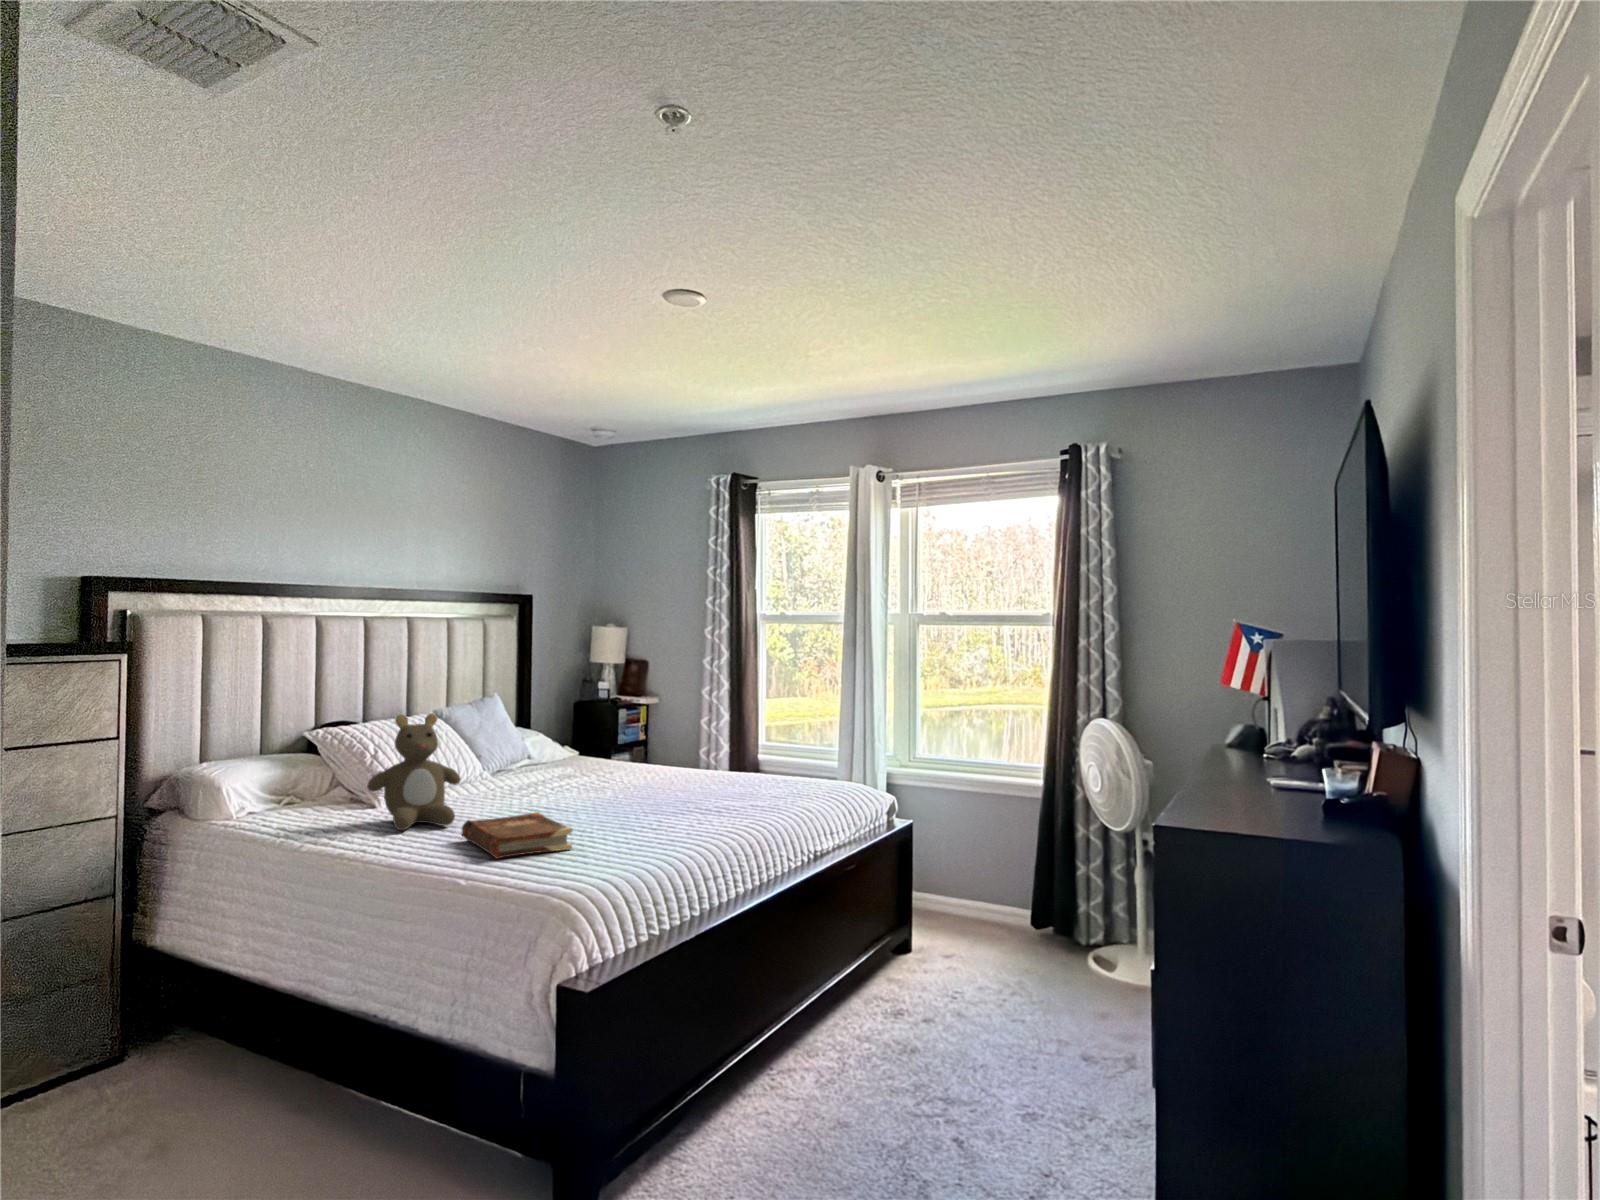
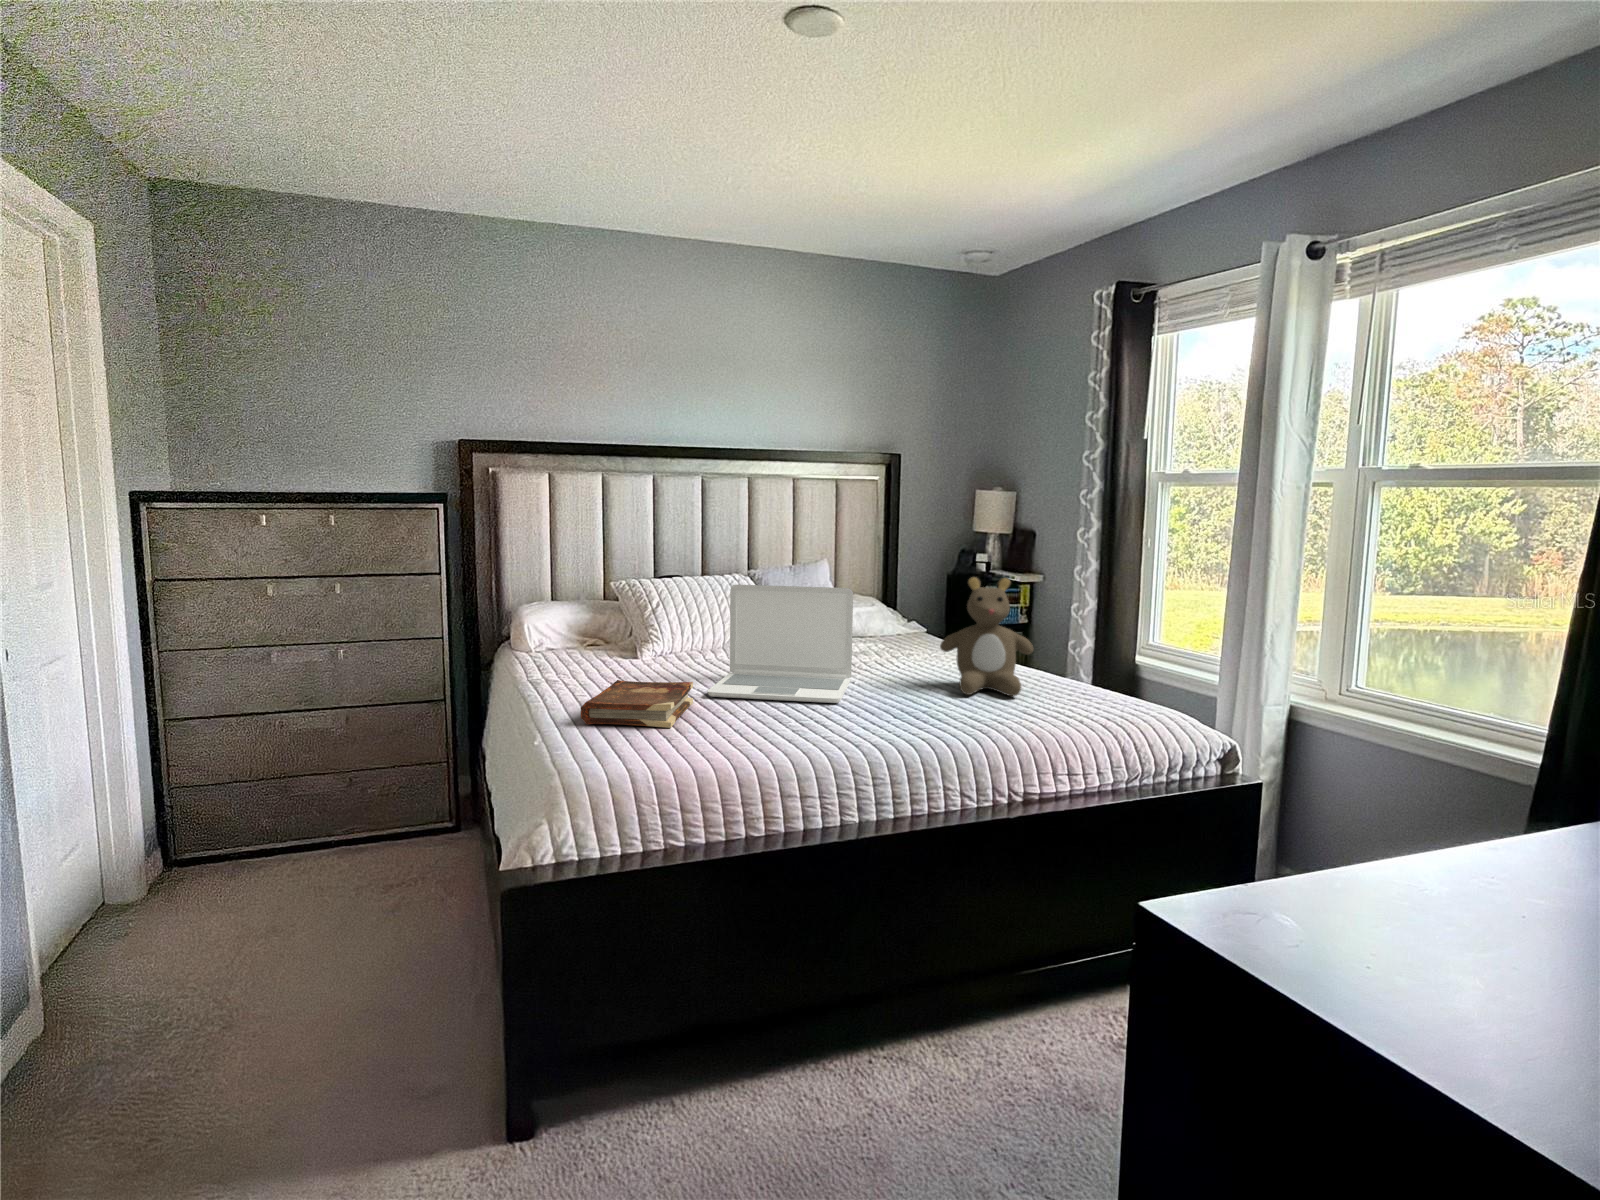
teddy bear: present [367,714,460,830] -> present [940,577,1034,696]
laptop: none [514,718,652,825] -> present [708,585,853,703]

